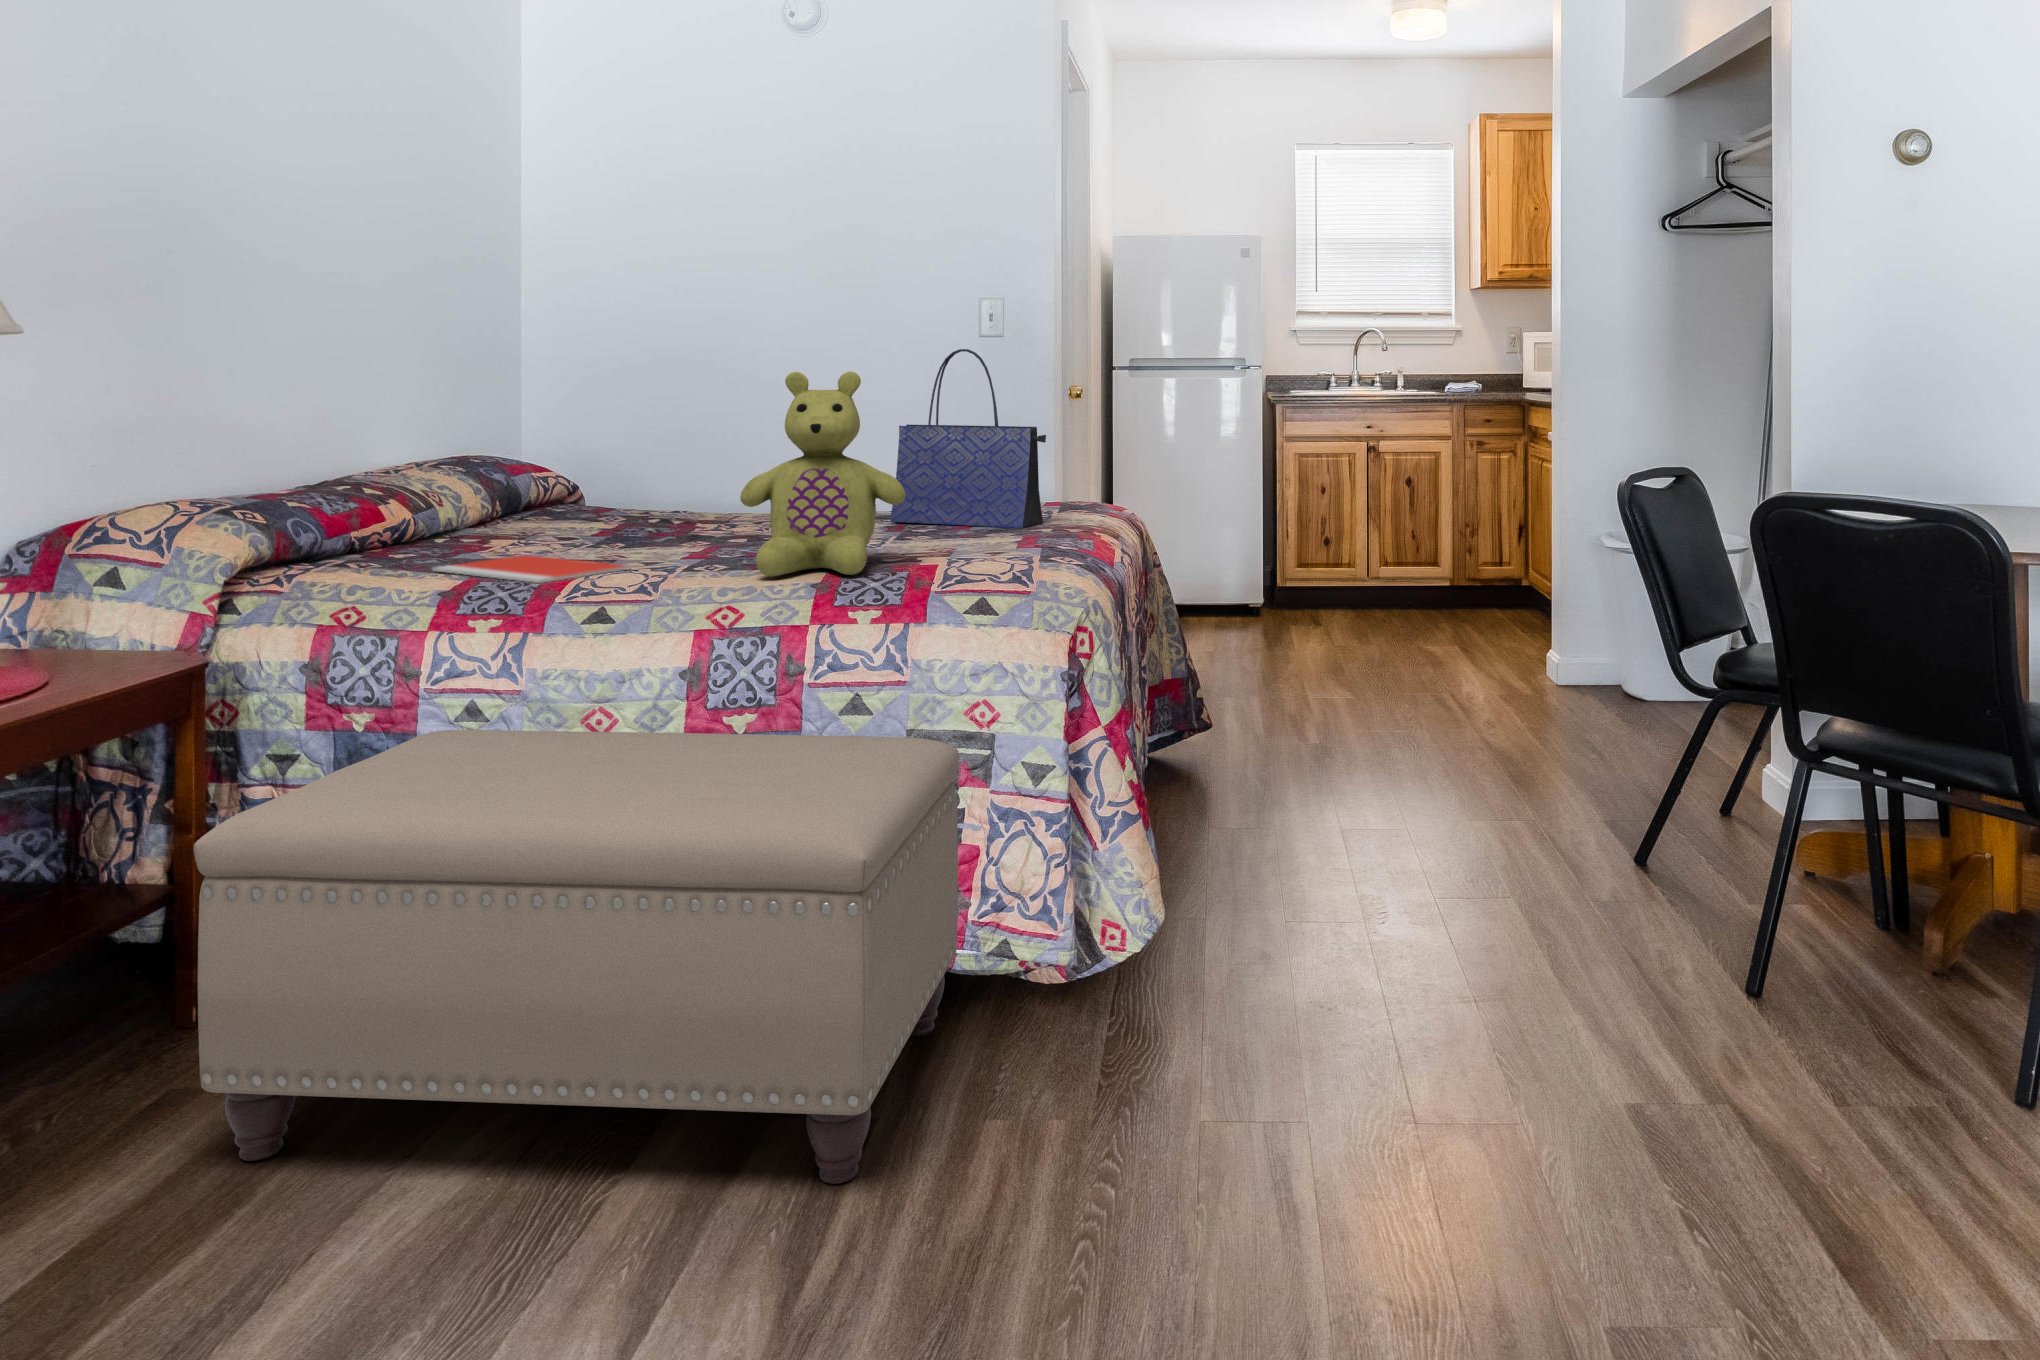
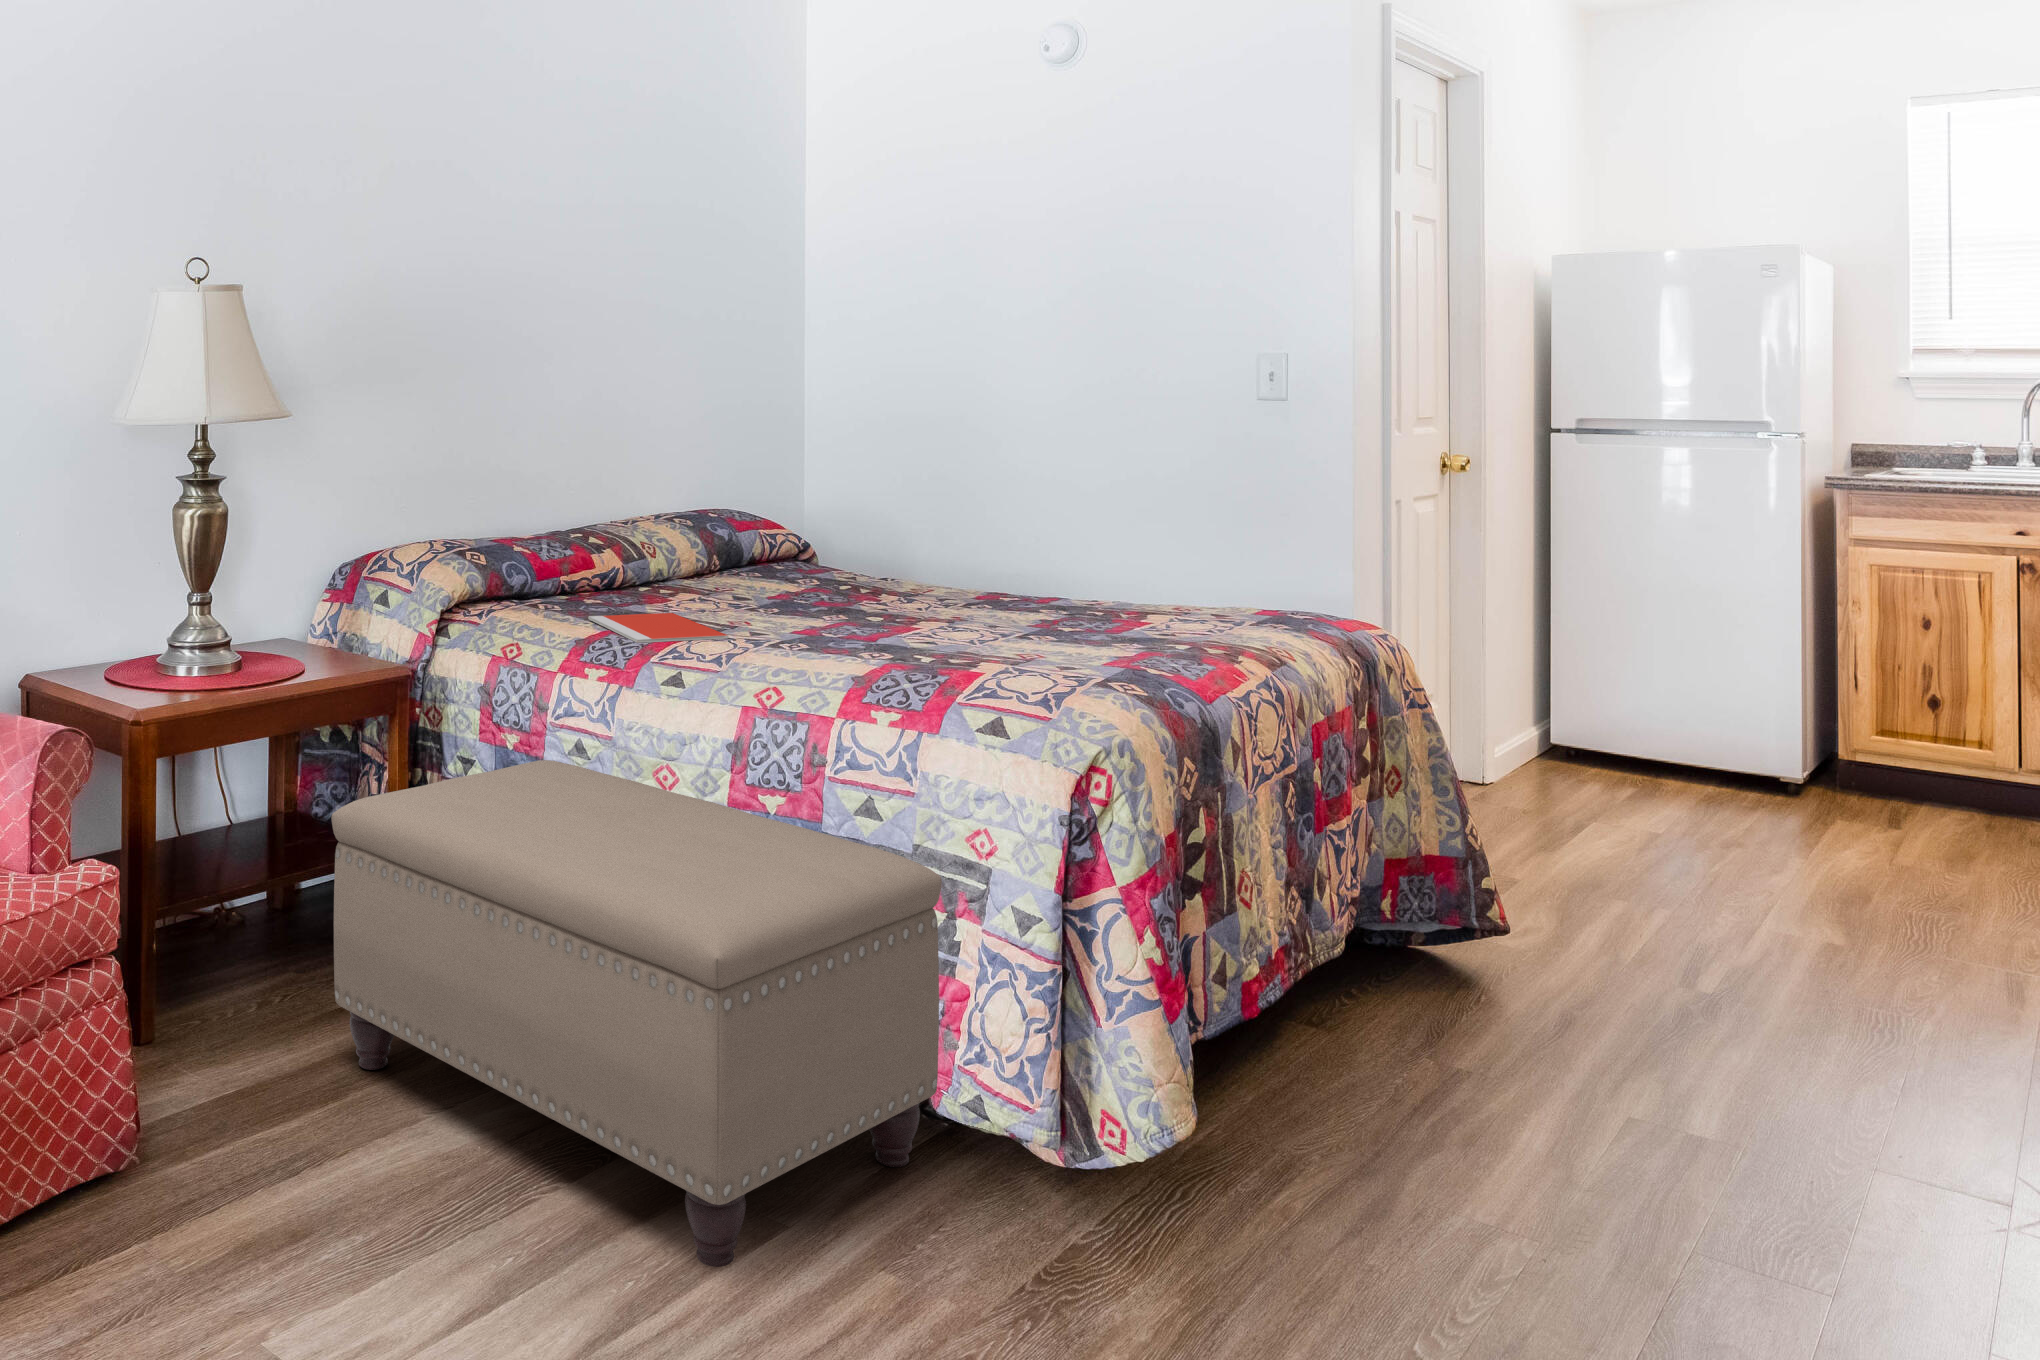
tote bag: present [890,349,1046,528] -> none [1059,428,1223,641]
stuffed bear: present [740,372,905,577] -> none [797,460,964,674]

